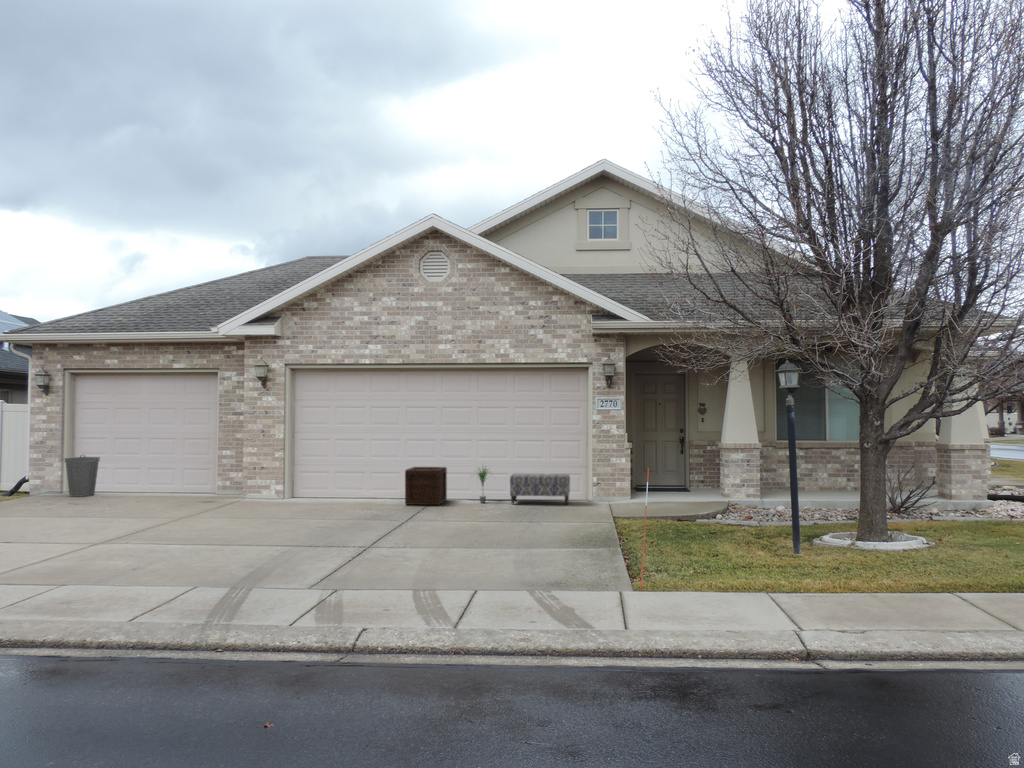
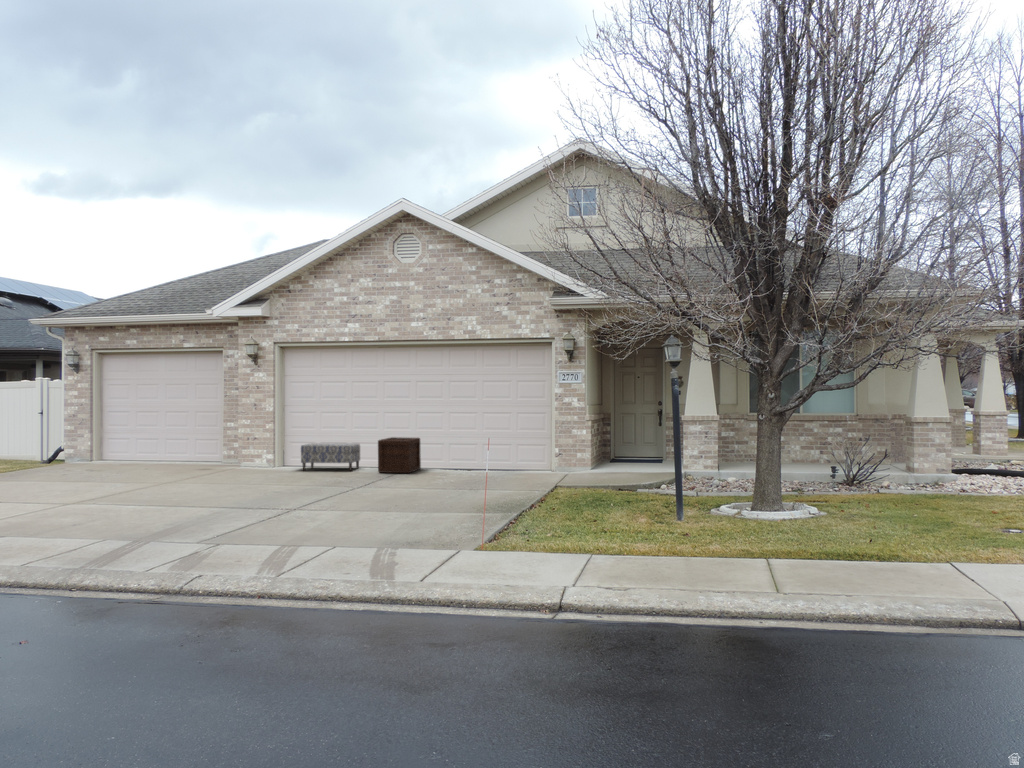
trash can: present [65,455,100,497] -> none [90,426,123,463]
potted plant: present [478,467,488,503] -> none [439,433,464,472]
bench: present [510,474,570,505] -> present [301,443,360,471]

